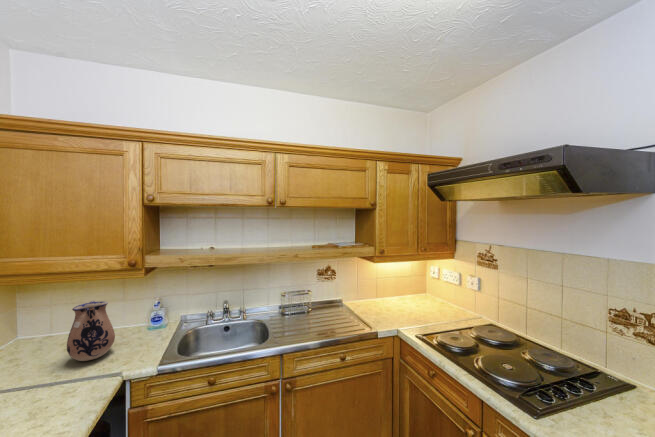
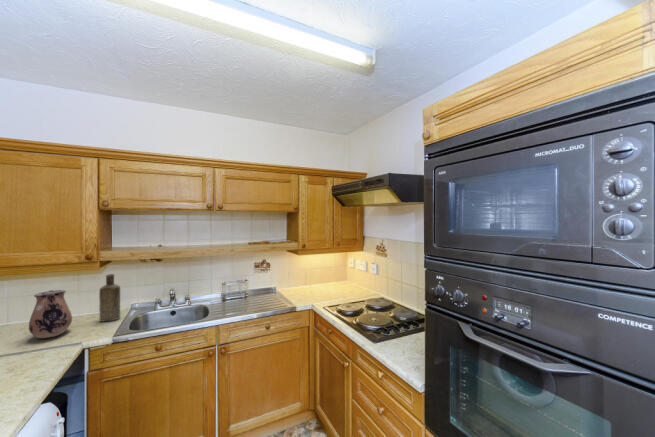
bottle: none [145,282,168,339] -> present [99,274,120,322]

